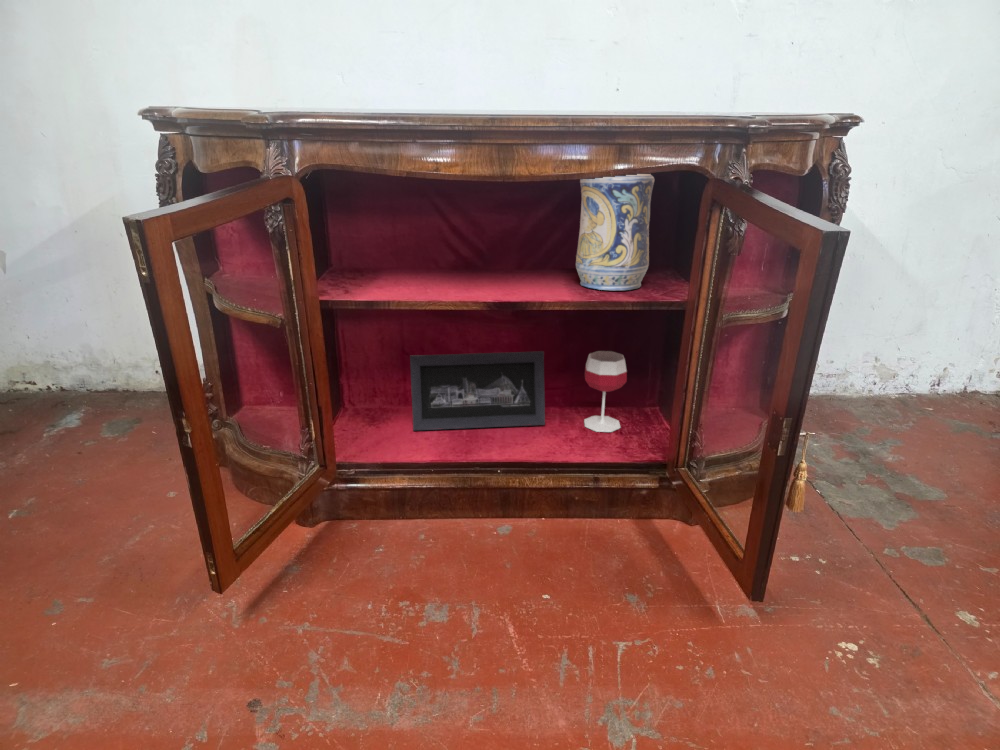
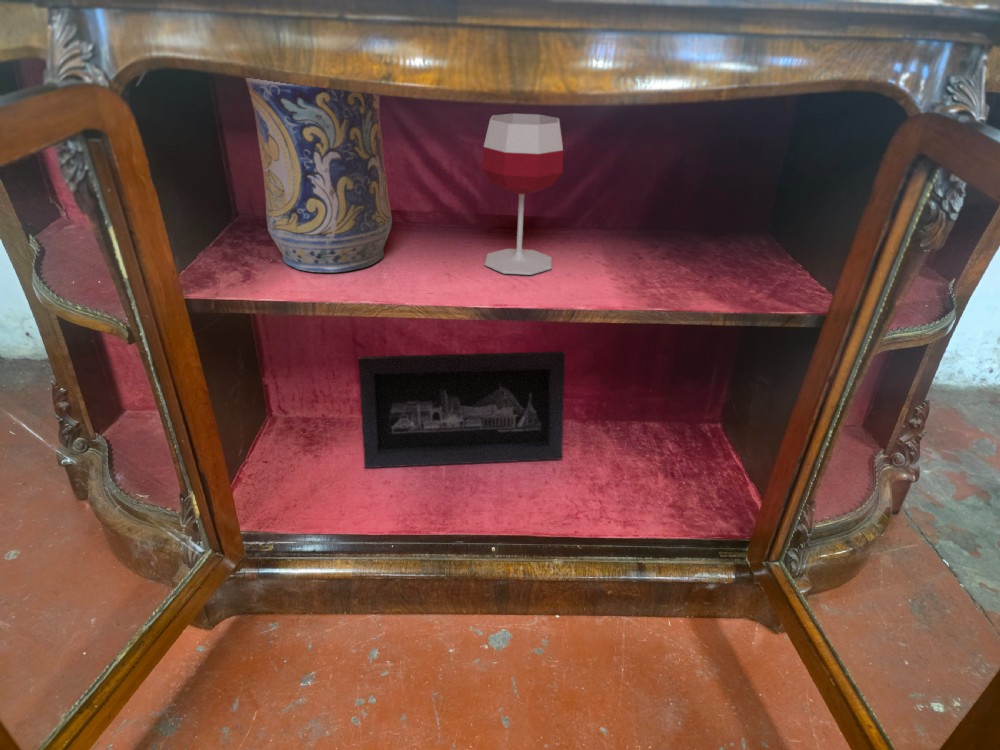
decorative vase: present [576,174,654,290] -> present [245,78,392,272]
wineglass: present [584,351,627,432] -> present [482,114,563,275]

